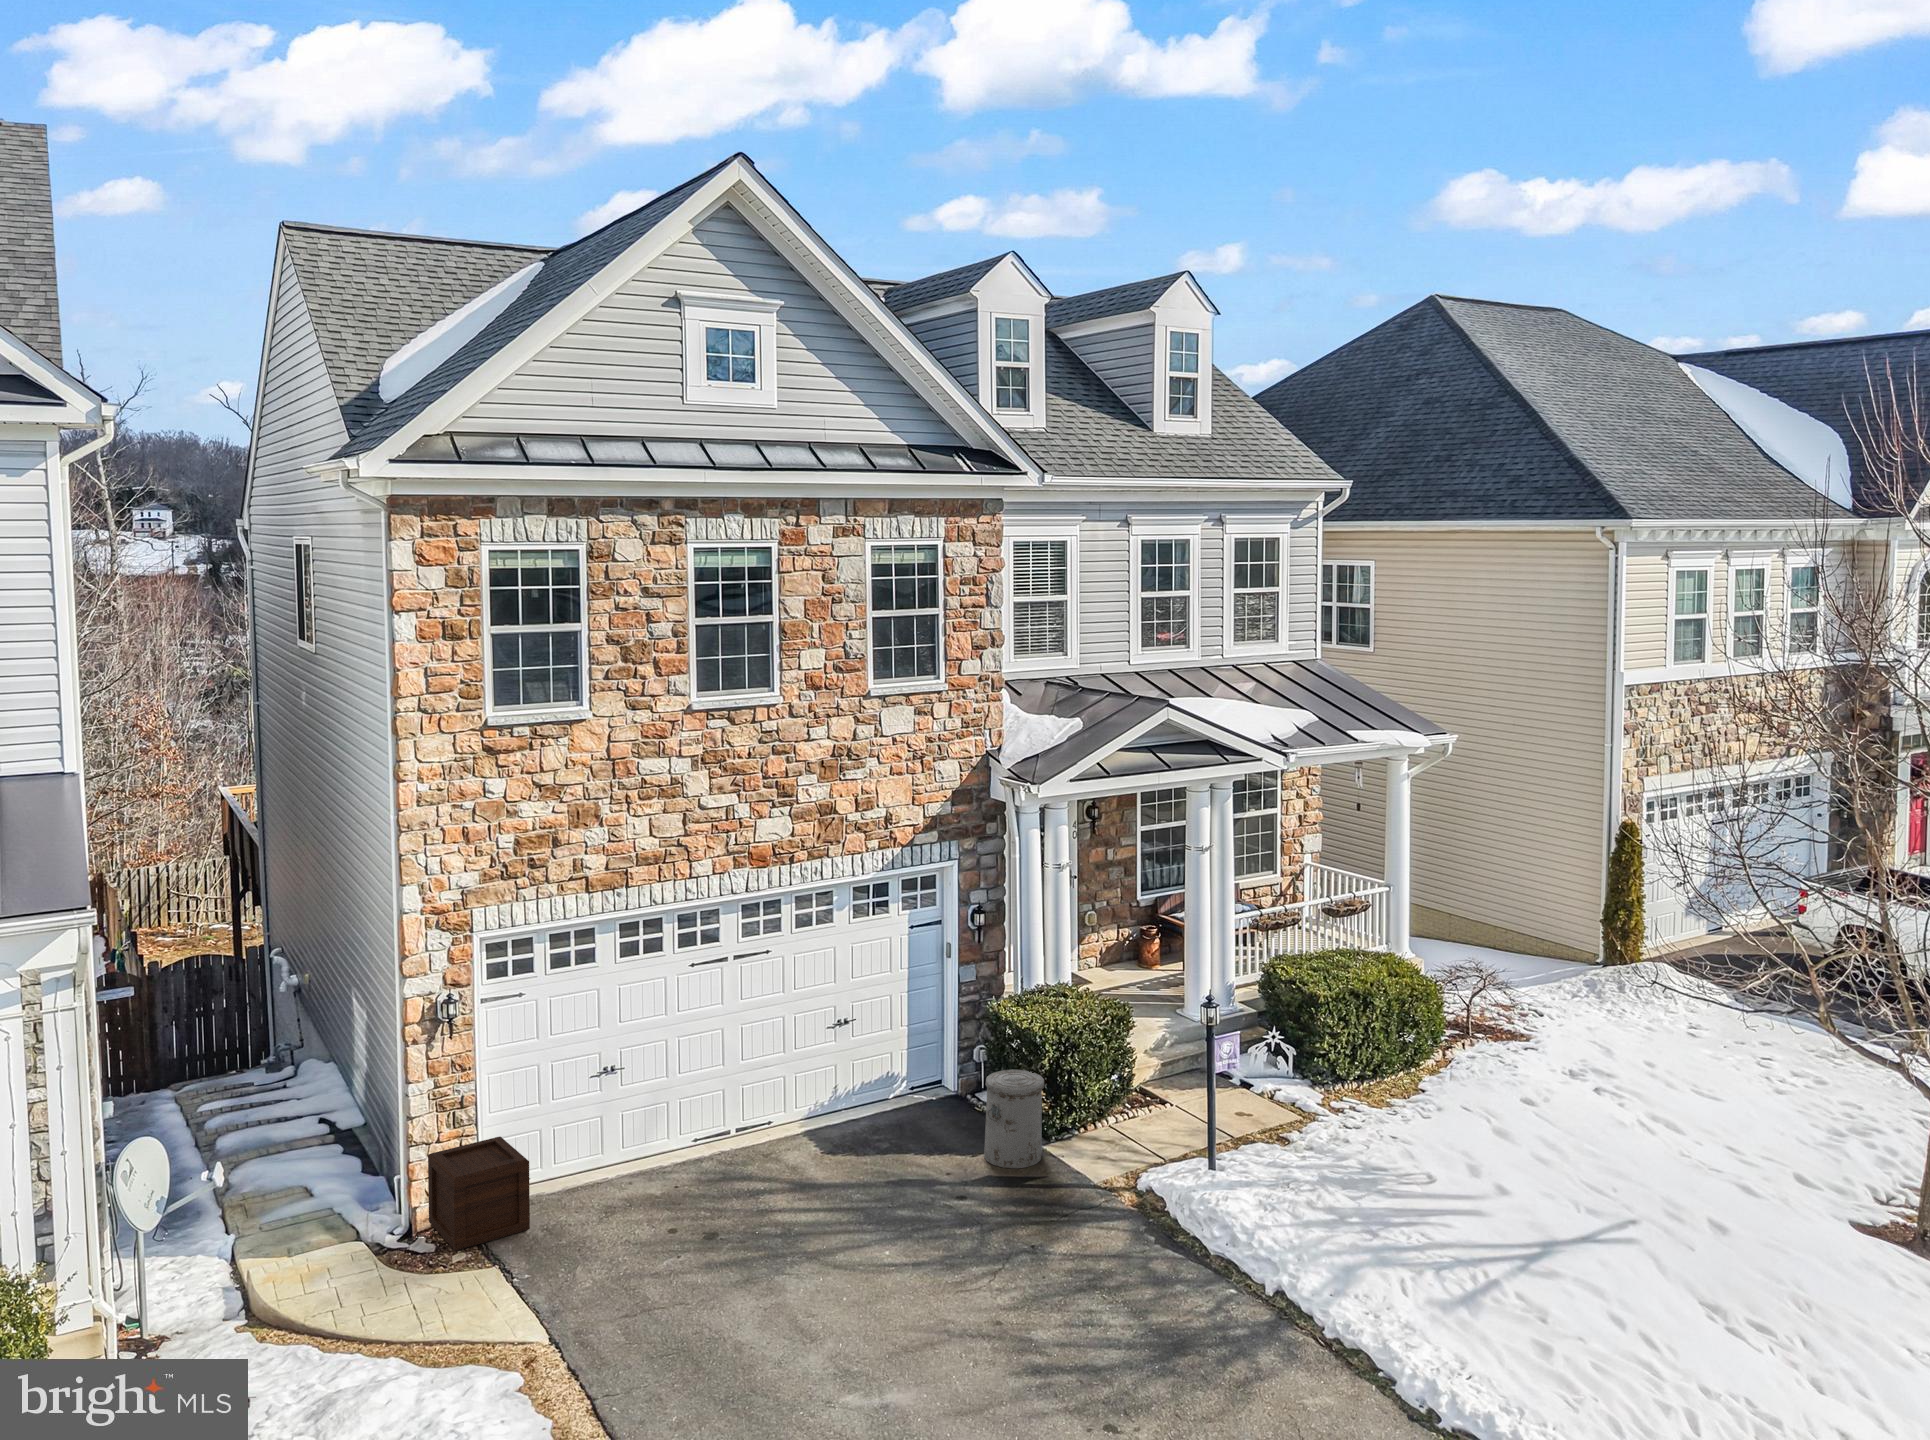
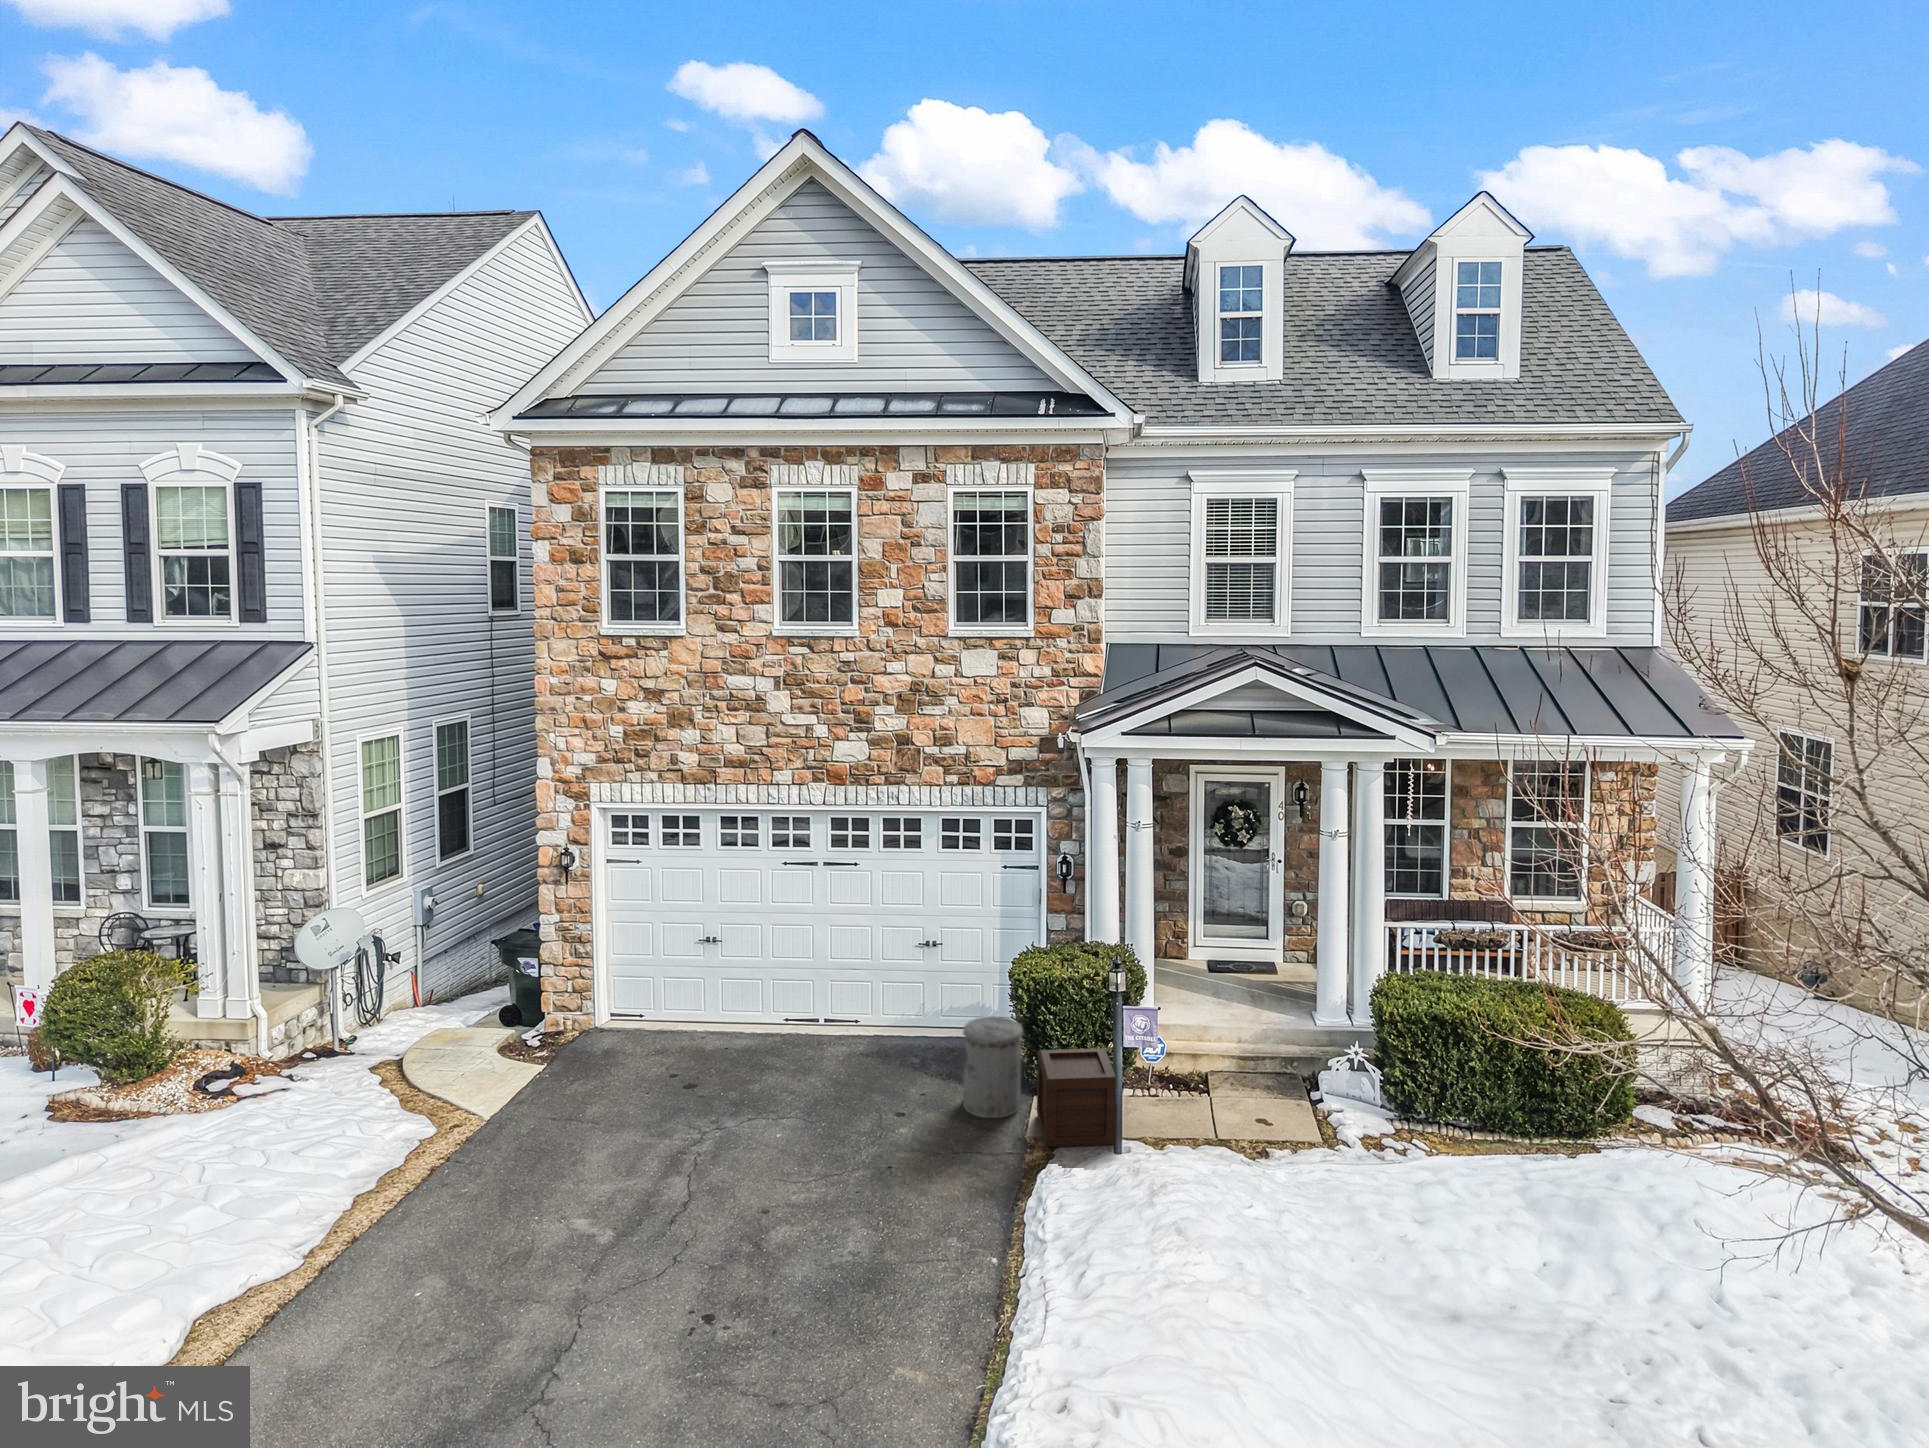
wooden crate: present [428,1137,530,1251] -> present [1037,1048,1117,1147]

